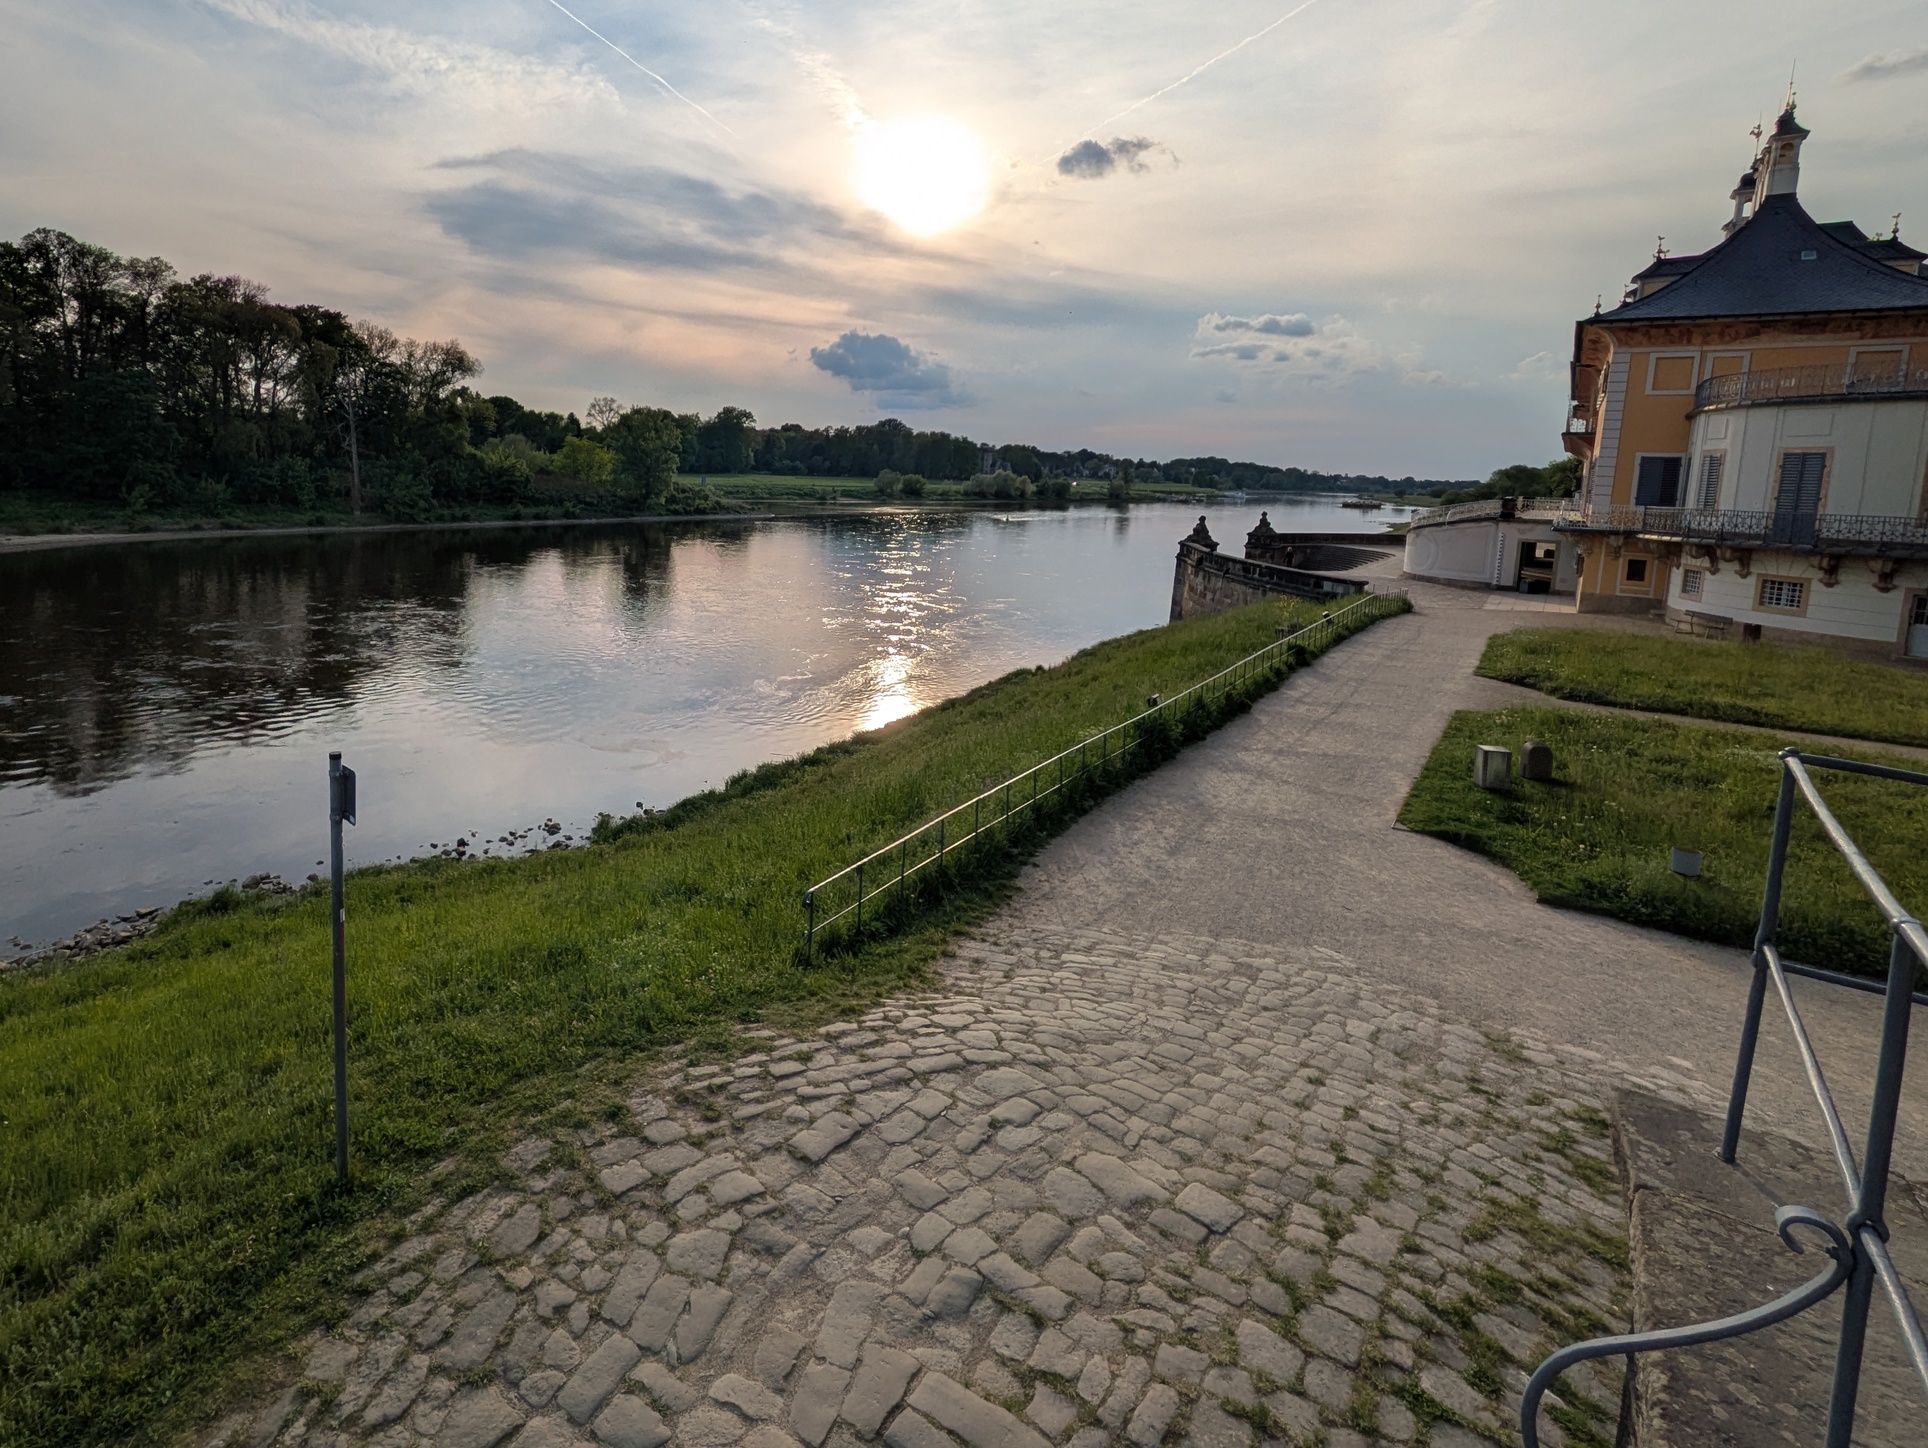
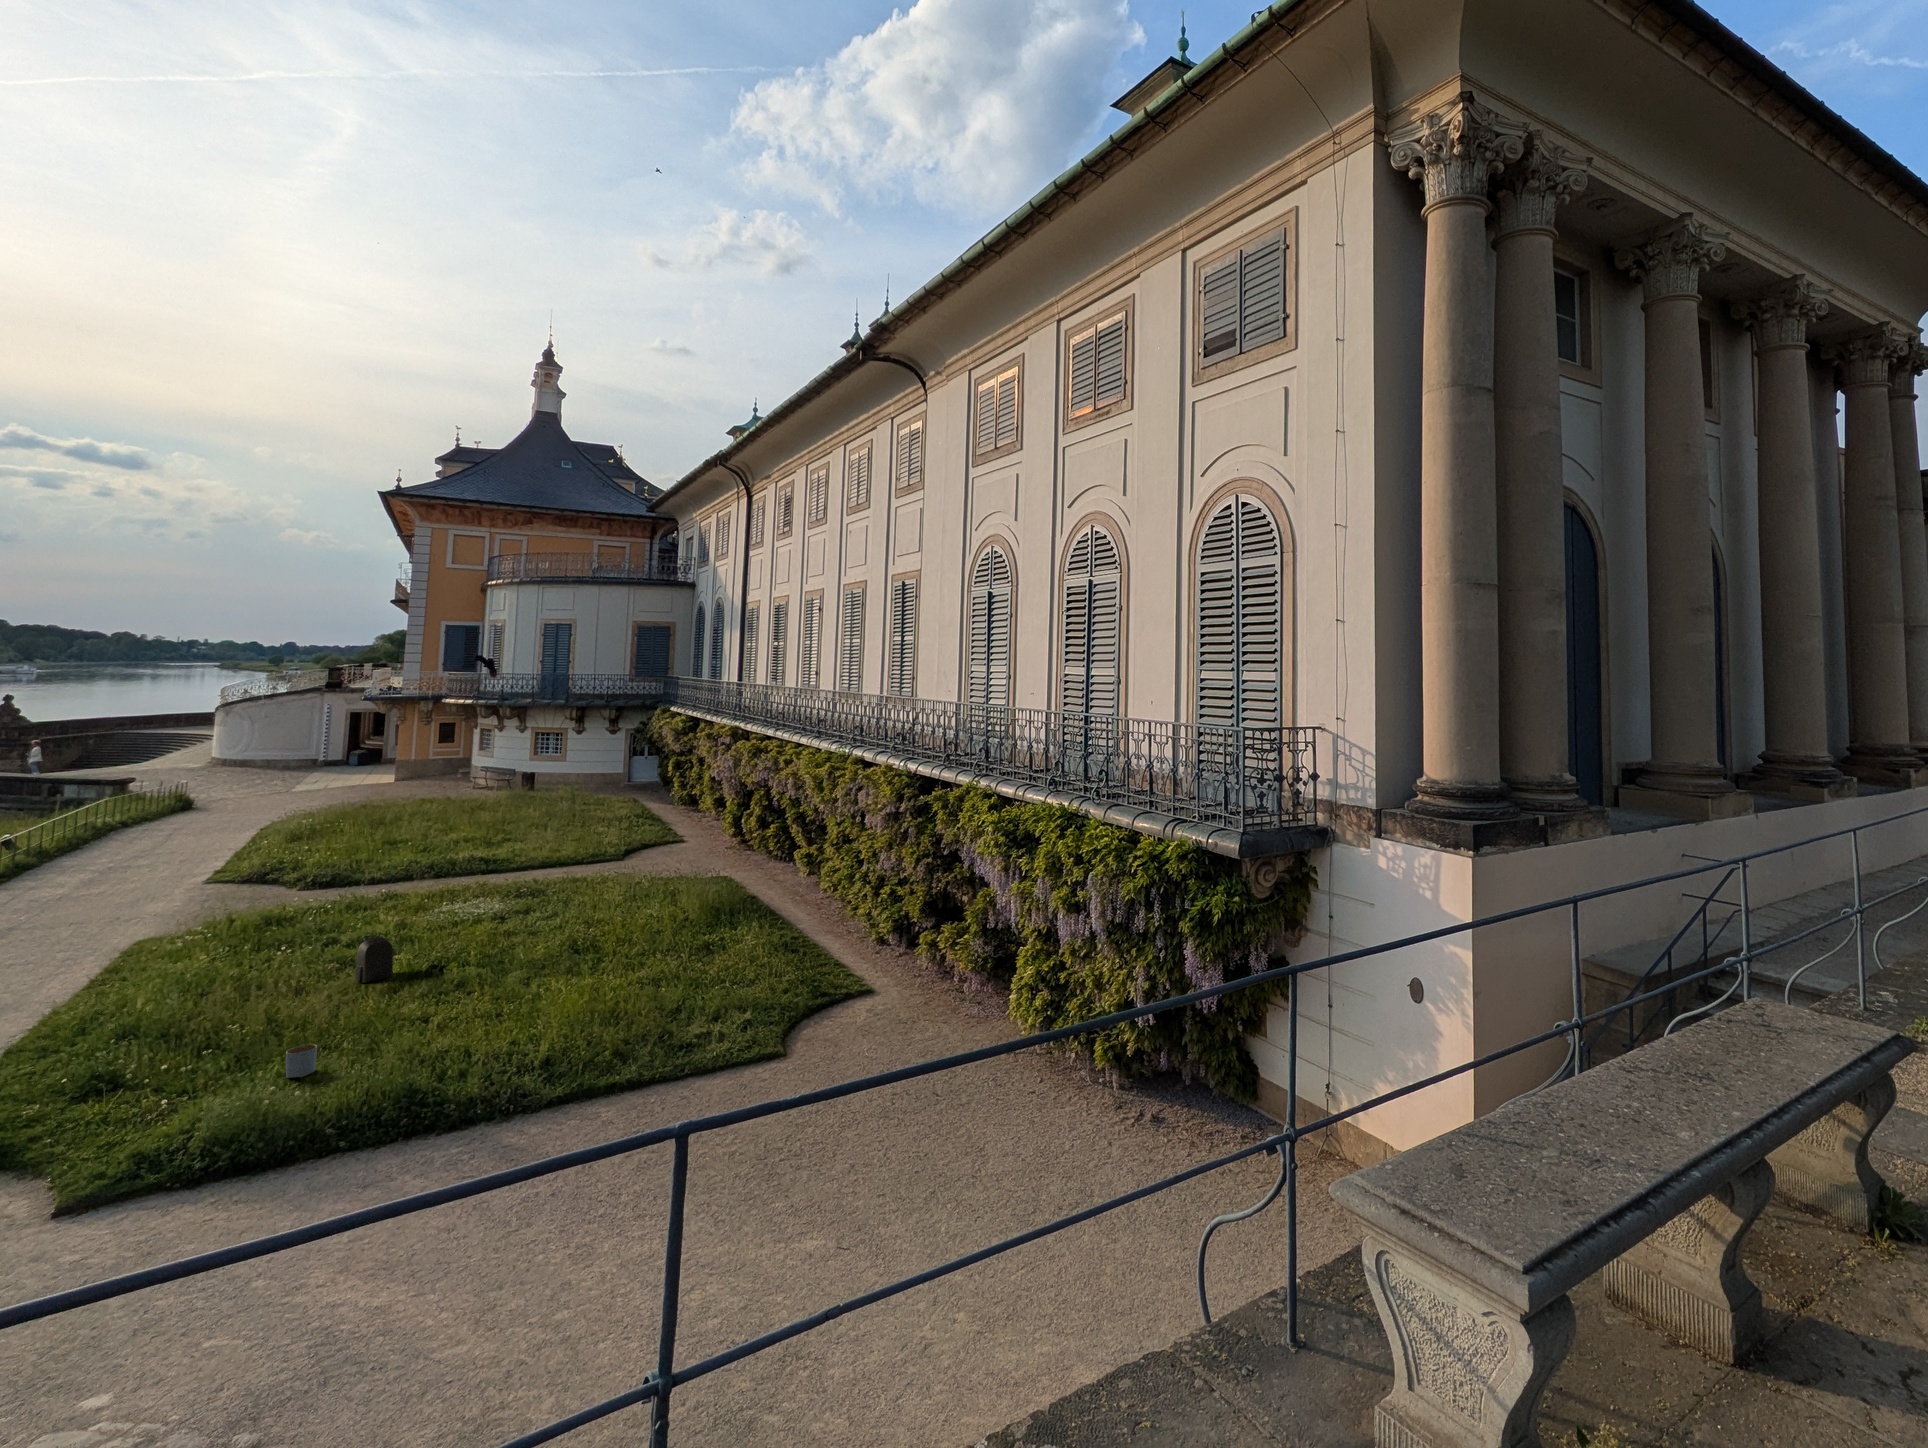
backpack: present [1519,740,1553,779] -> present [355,936,393,983]
storage box: present [1473,745,1512,790] -> none [98,982,149,1045]

